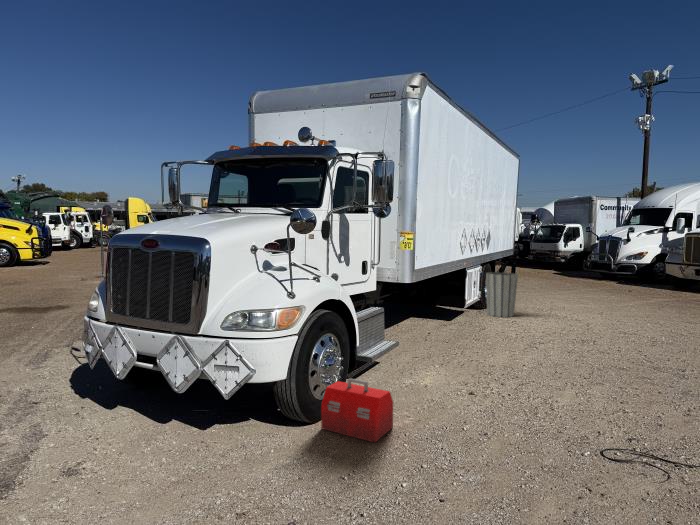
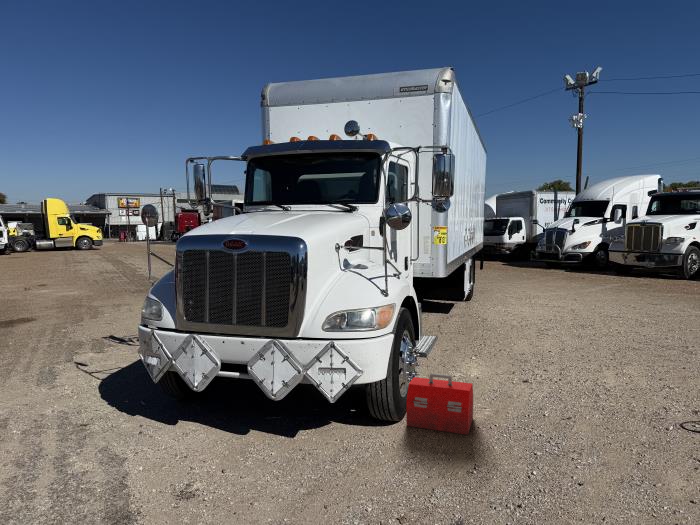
trash can: present [486,272,518,317] -> none [472,264,503,307]

